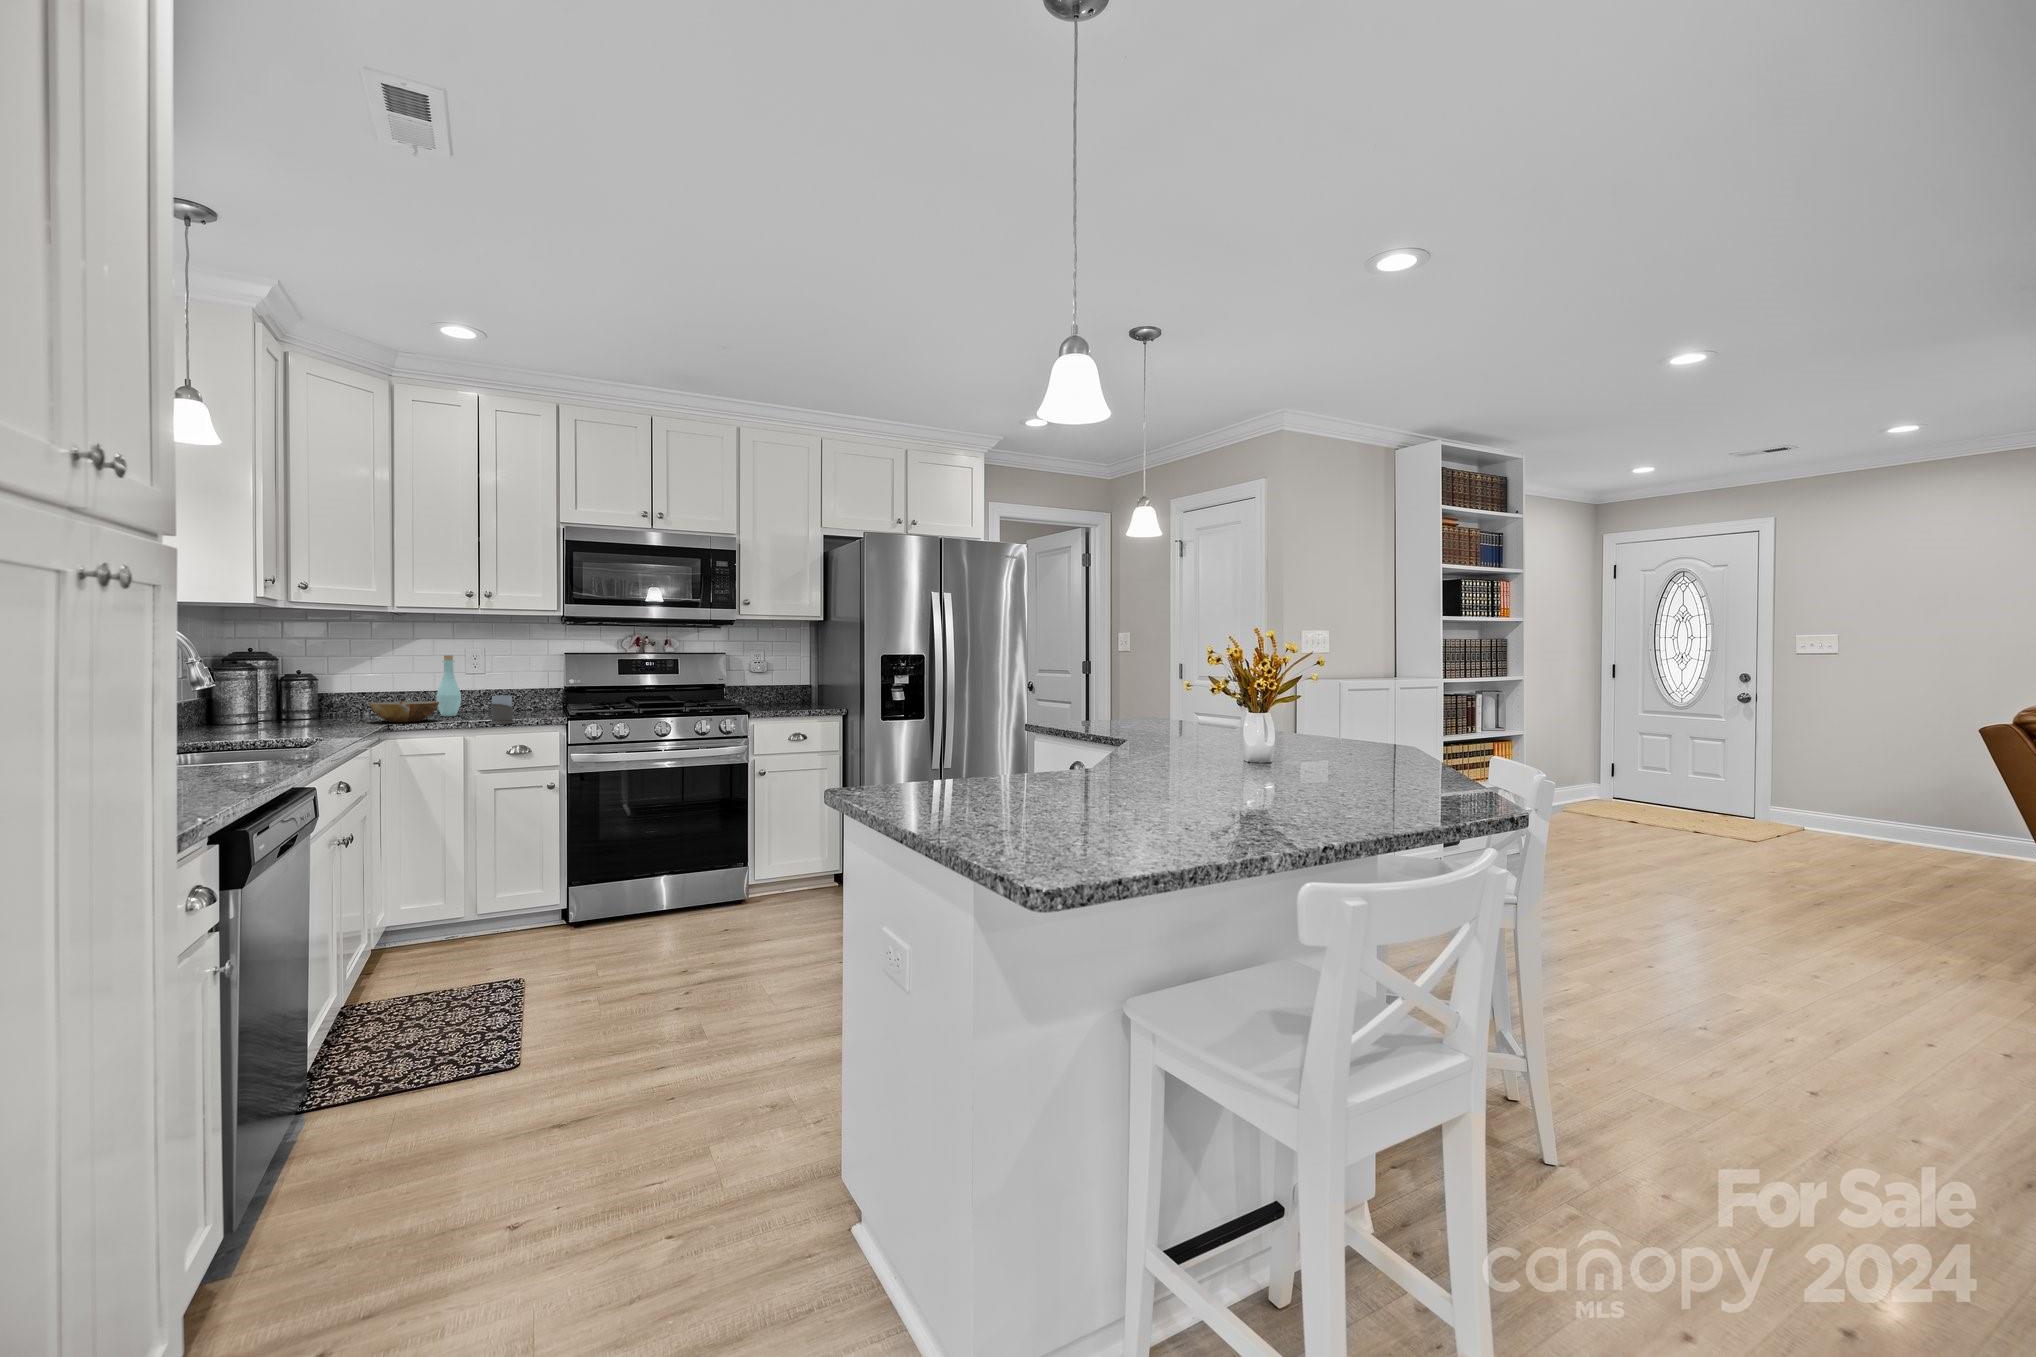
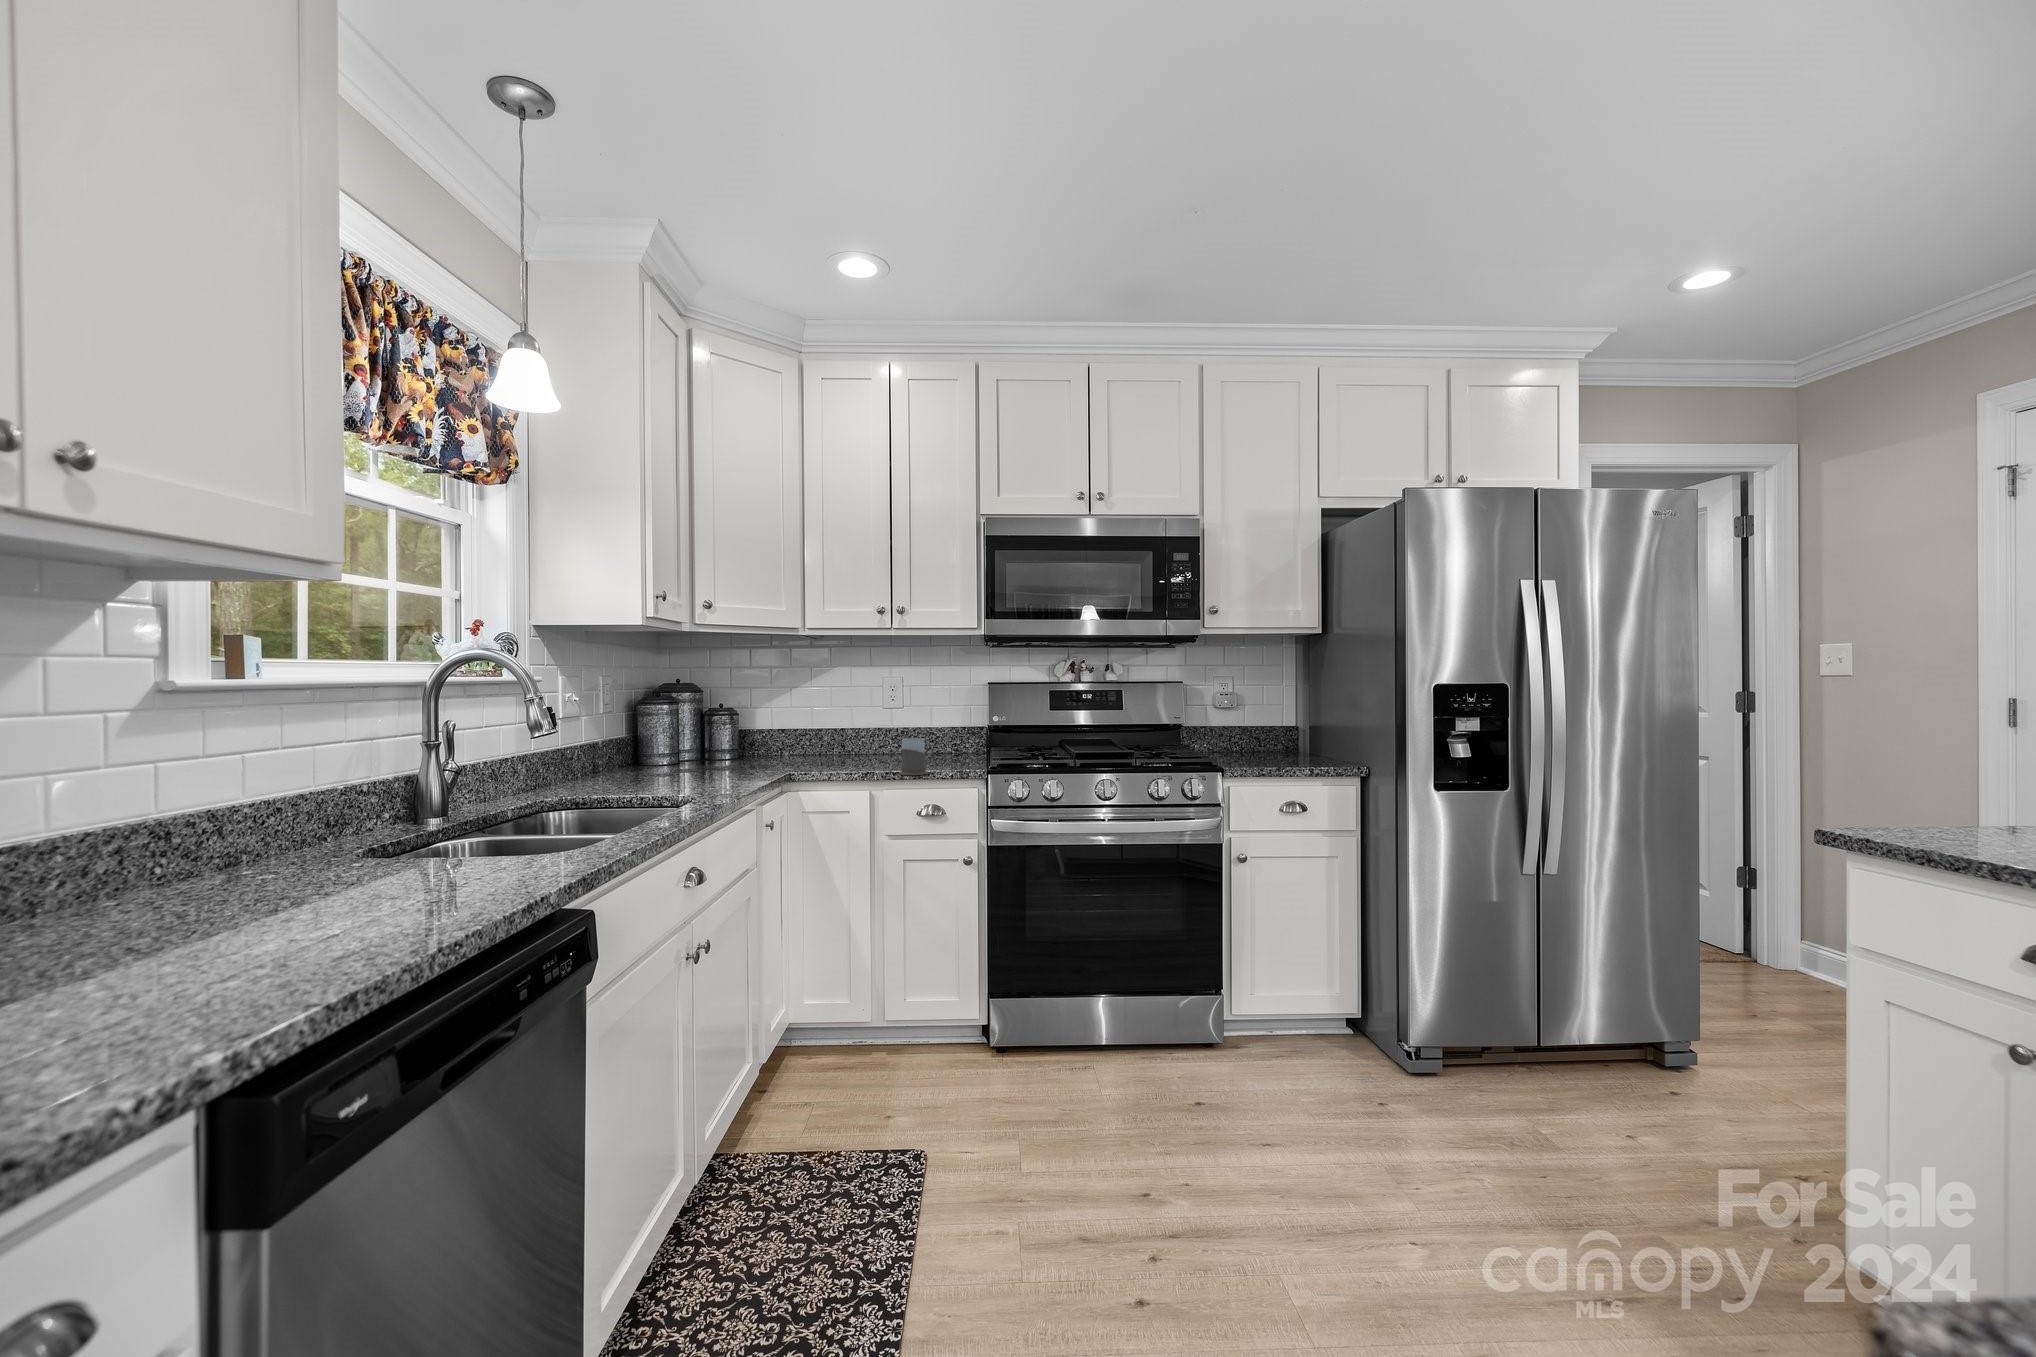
bottle: present [436,655,461,716] -> none [858,686,884,758]
bowl: present [369,701,439,722] -> none [782,741,854,767]

